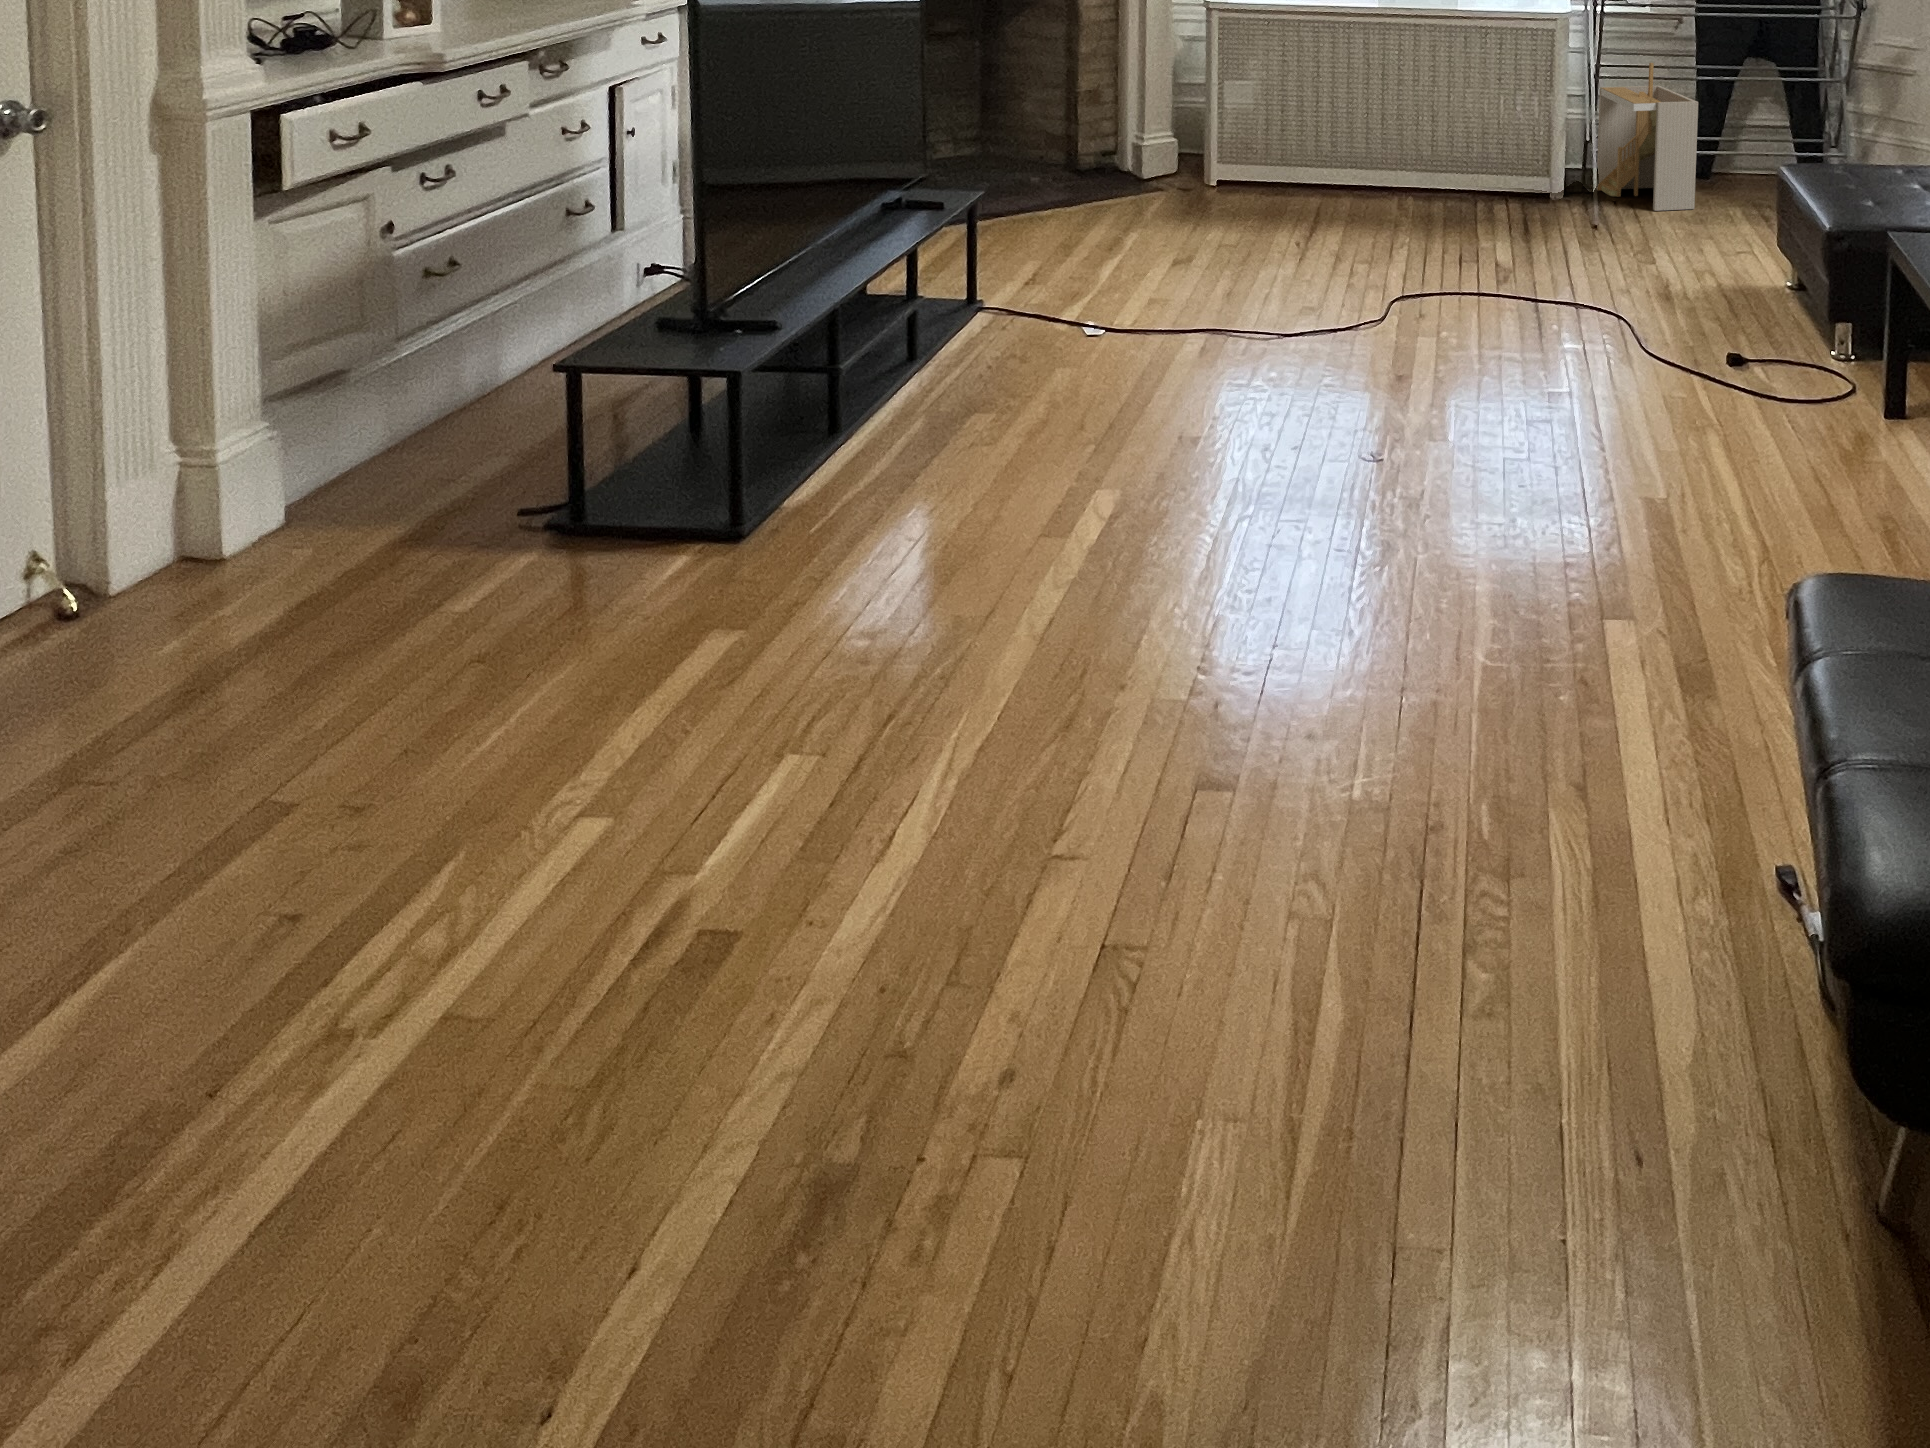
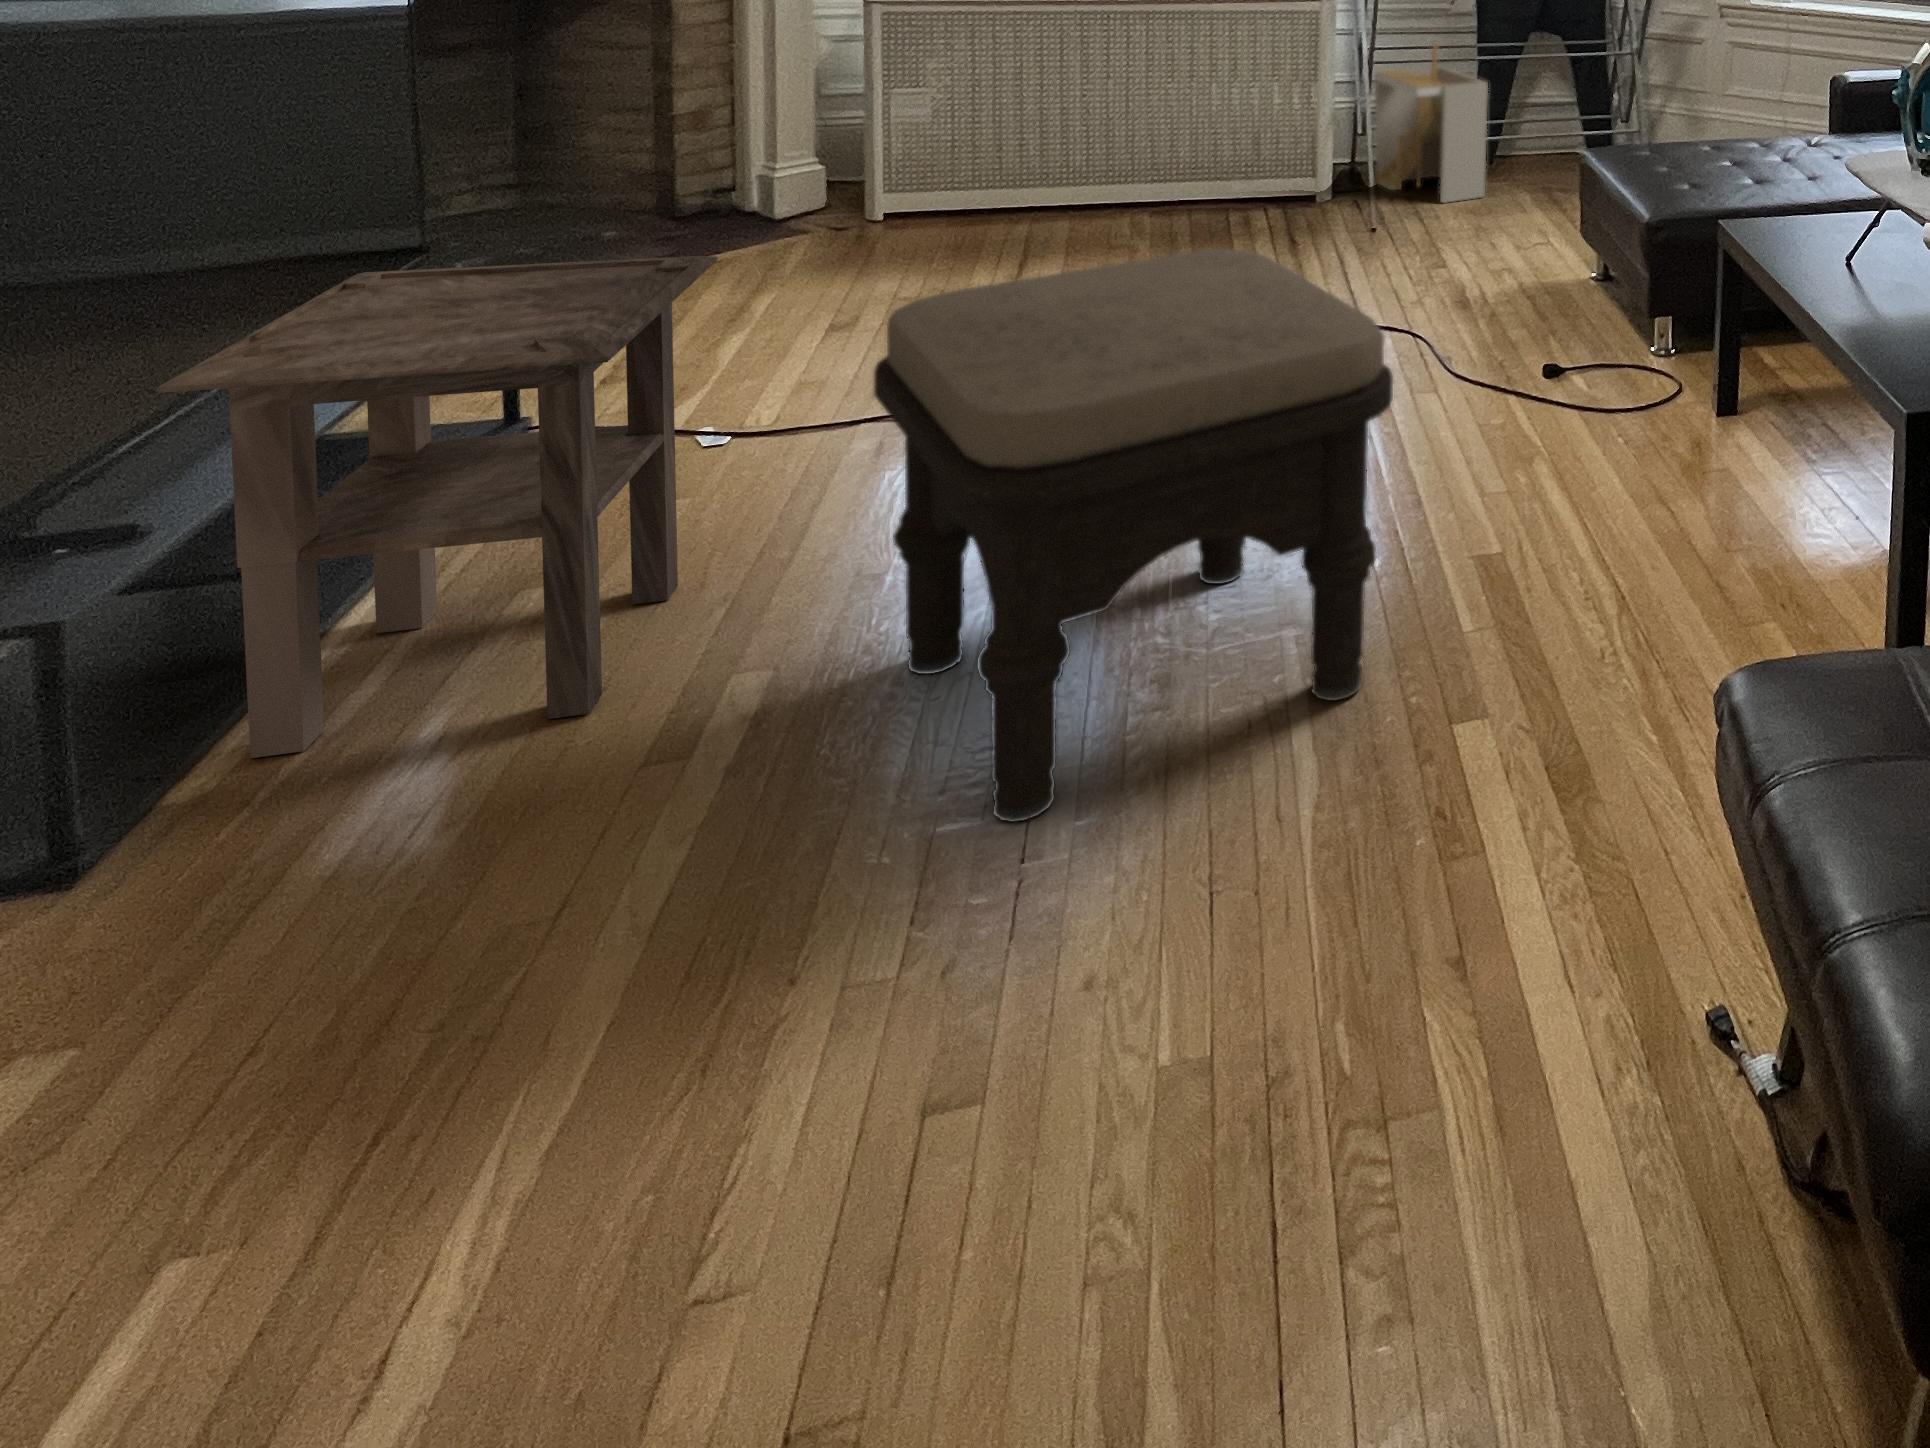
side table: none [789,172,1094,492] -> present [155,256,718,758]
ottoman: none [1185,206,1554,616] -> present [874,249,1393,822]

